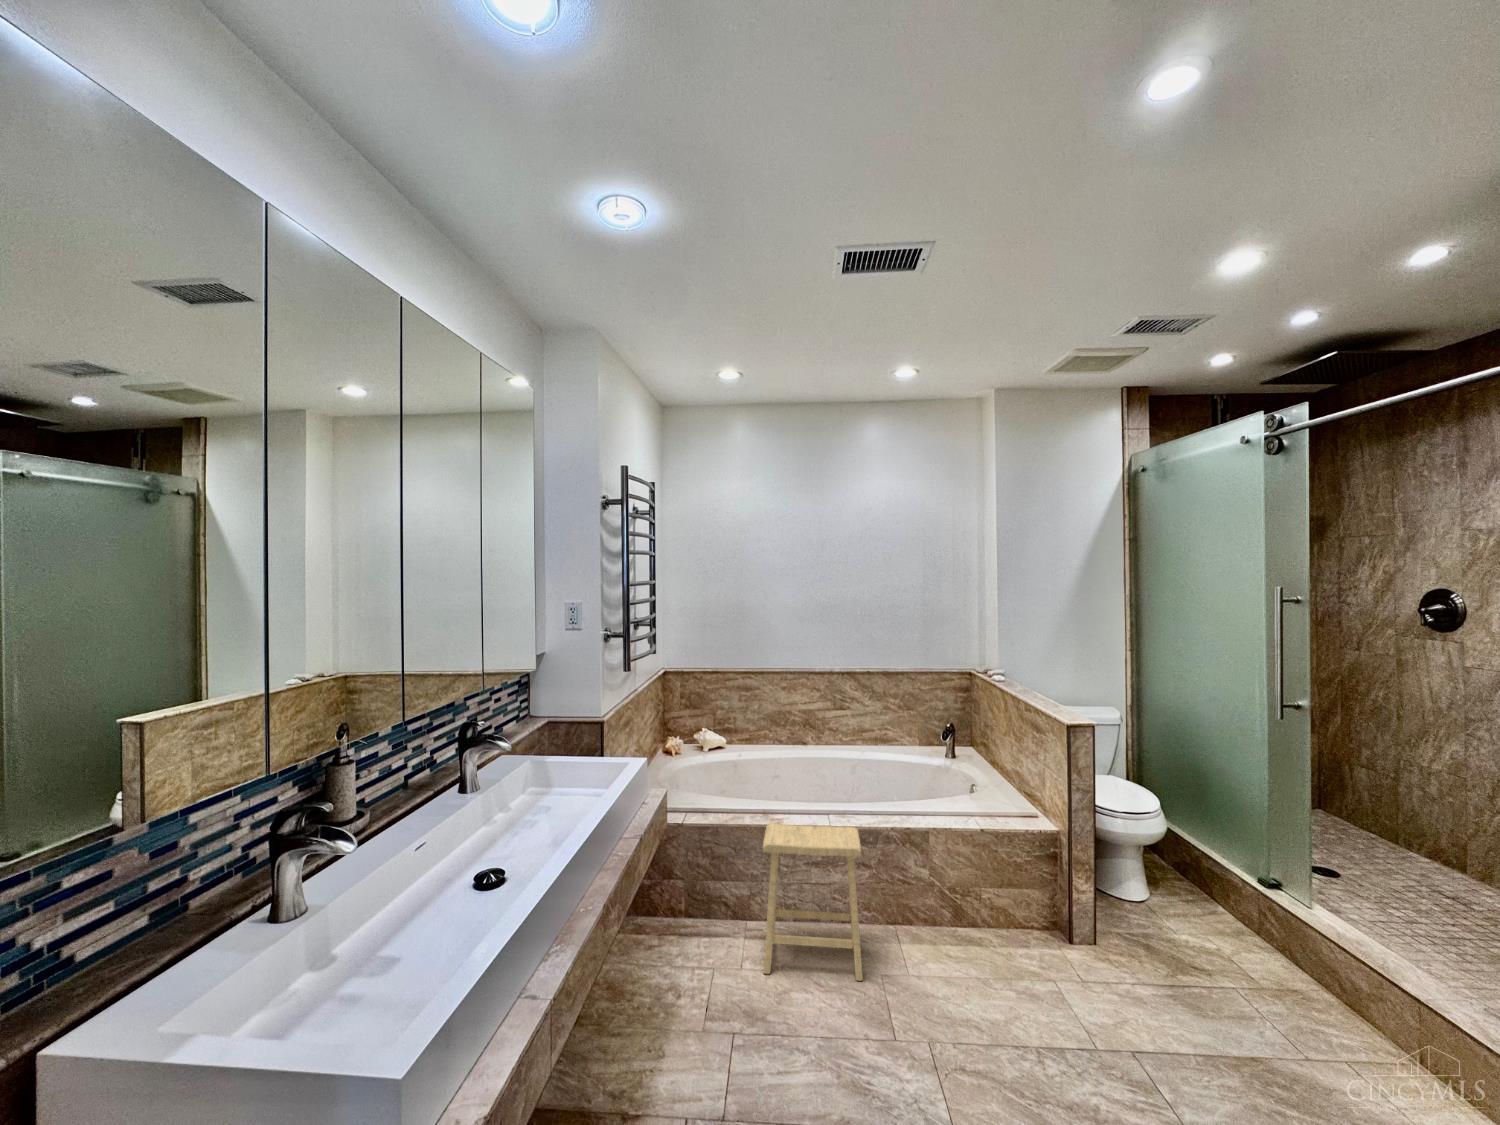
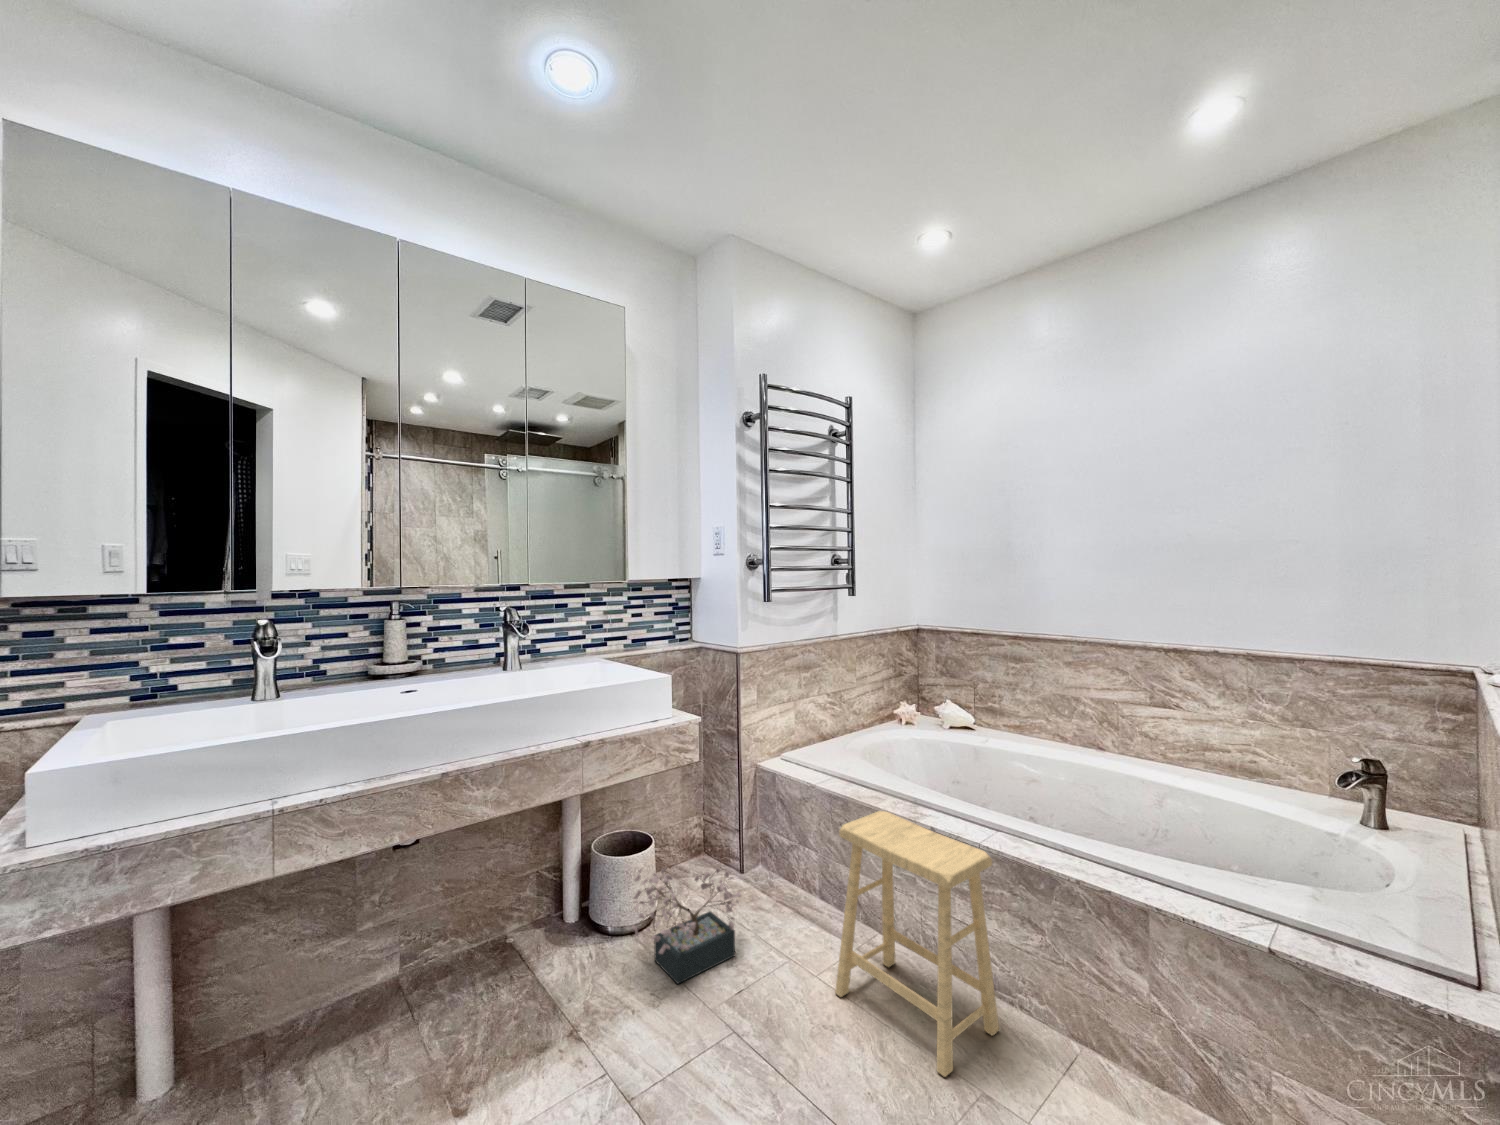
decorative plant: none [603,921,680,1036] -> present [632,868,740,984]

